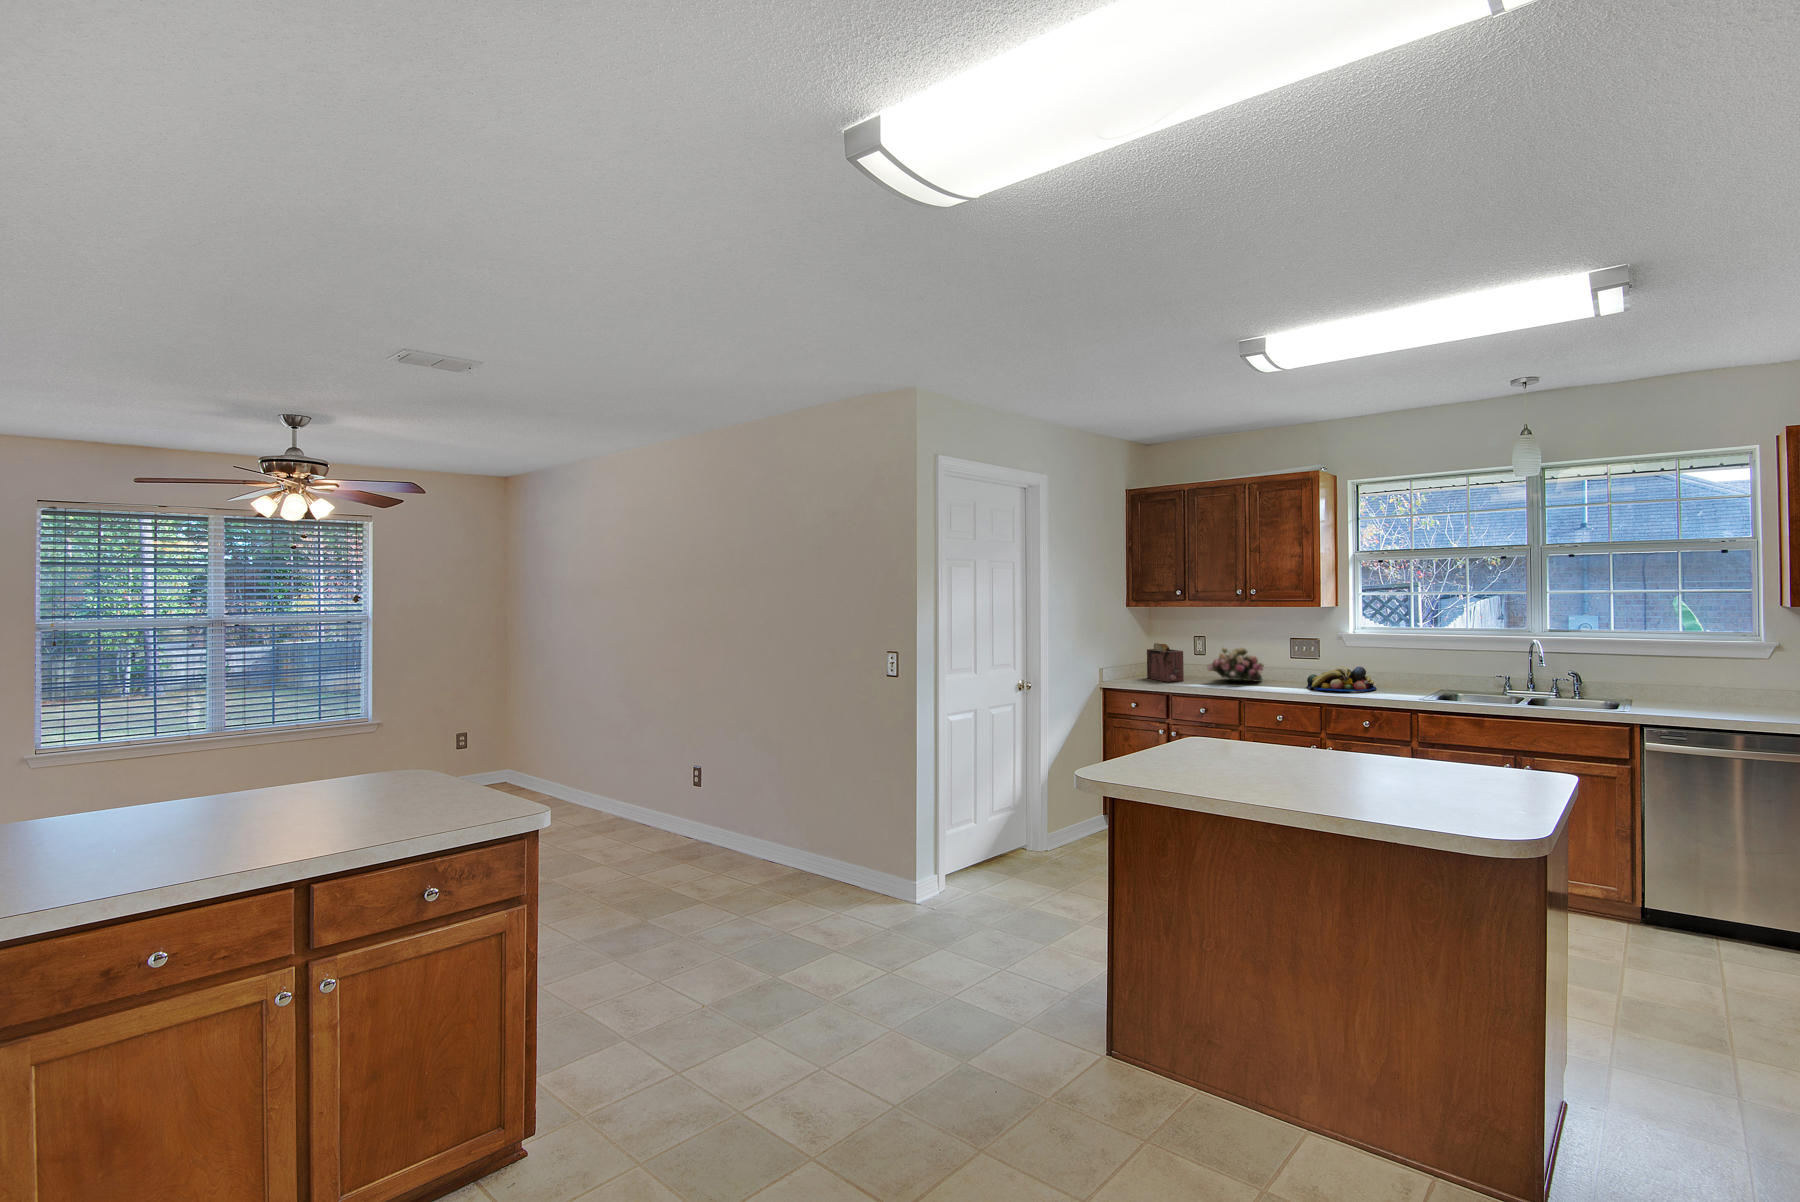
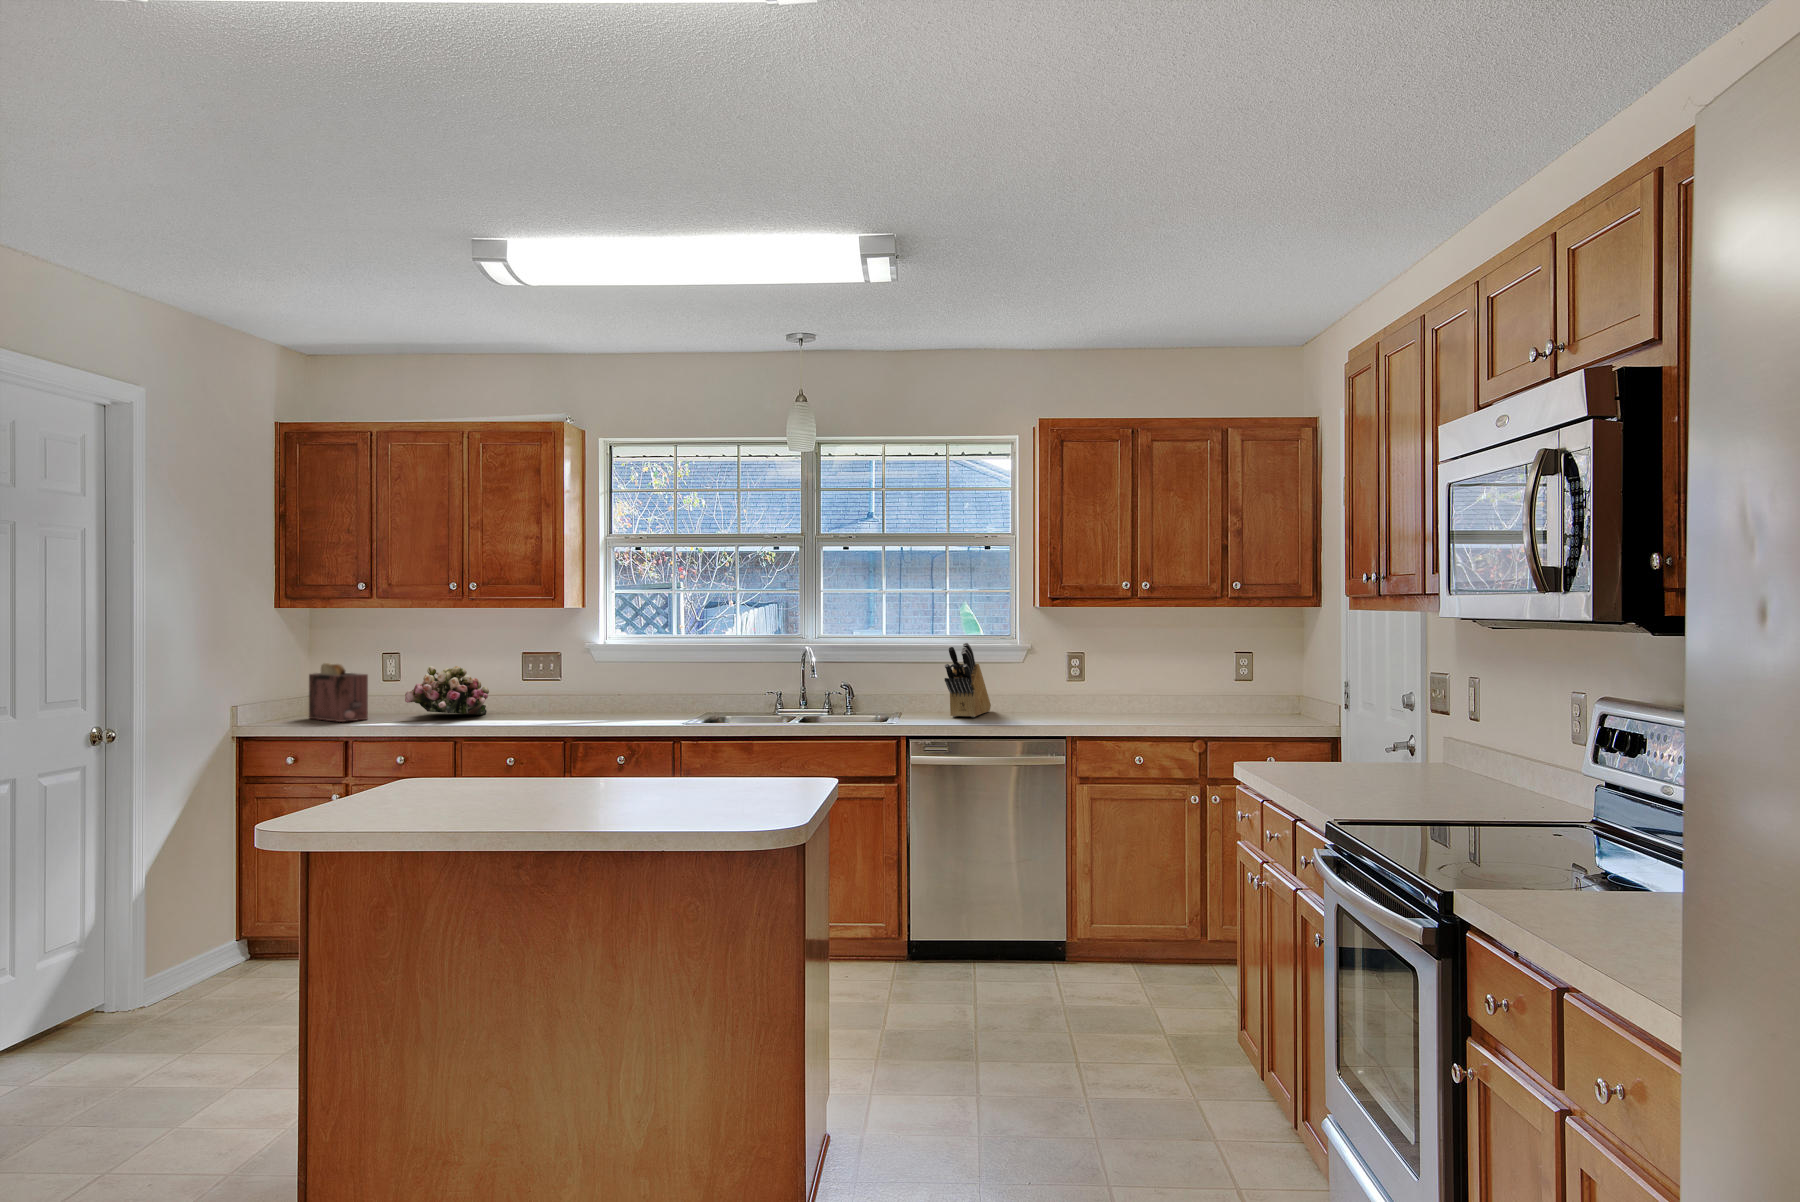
knife block: none [1686,642,1750,712] -> present [945,643,991,717]
fruit bowl: present [1307,667,1377,691] -> none [545,687,634,721]

